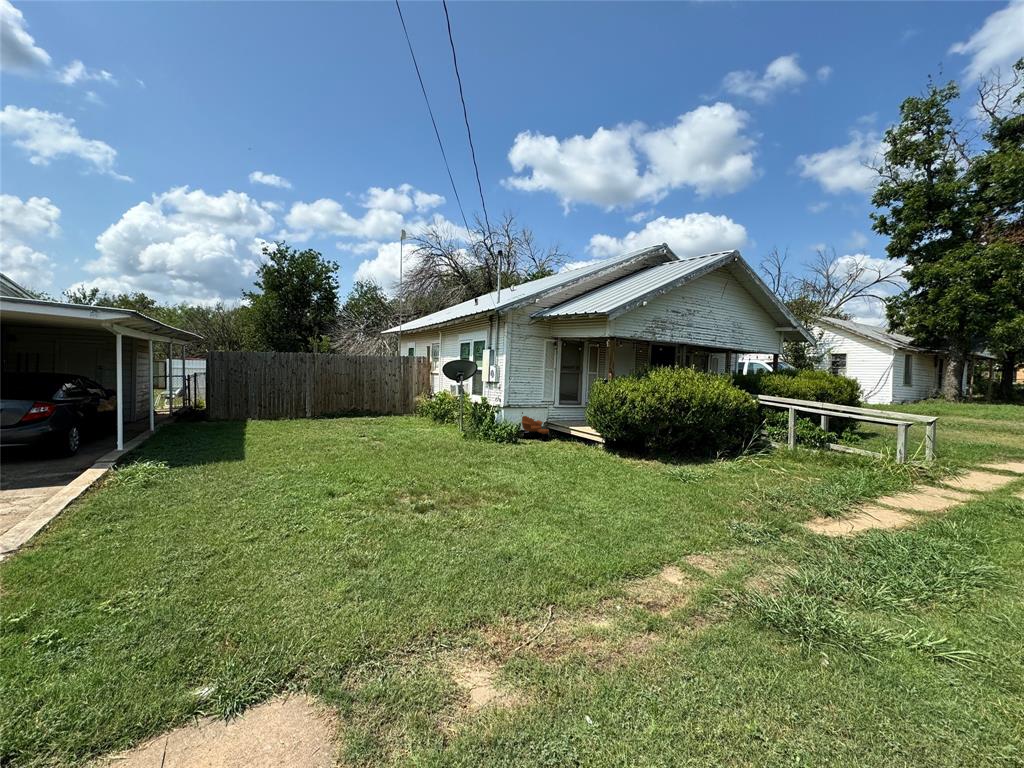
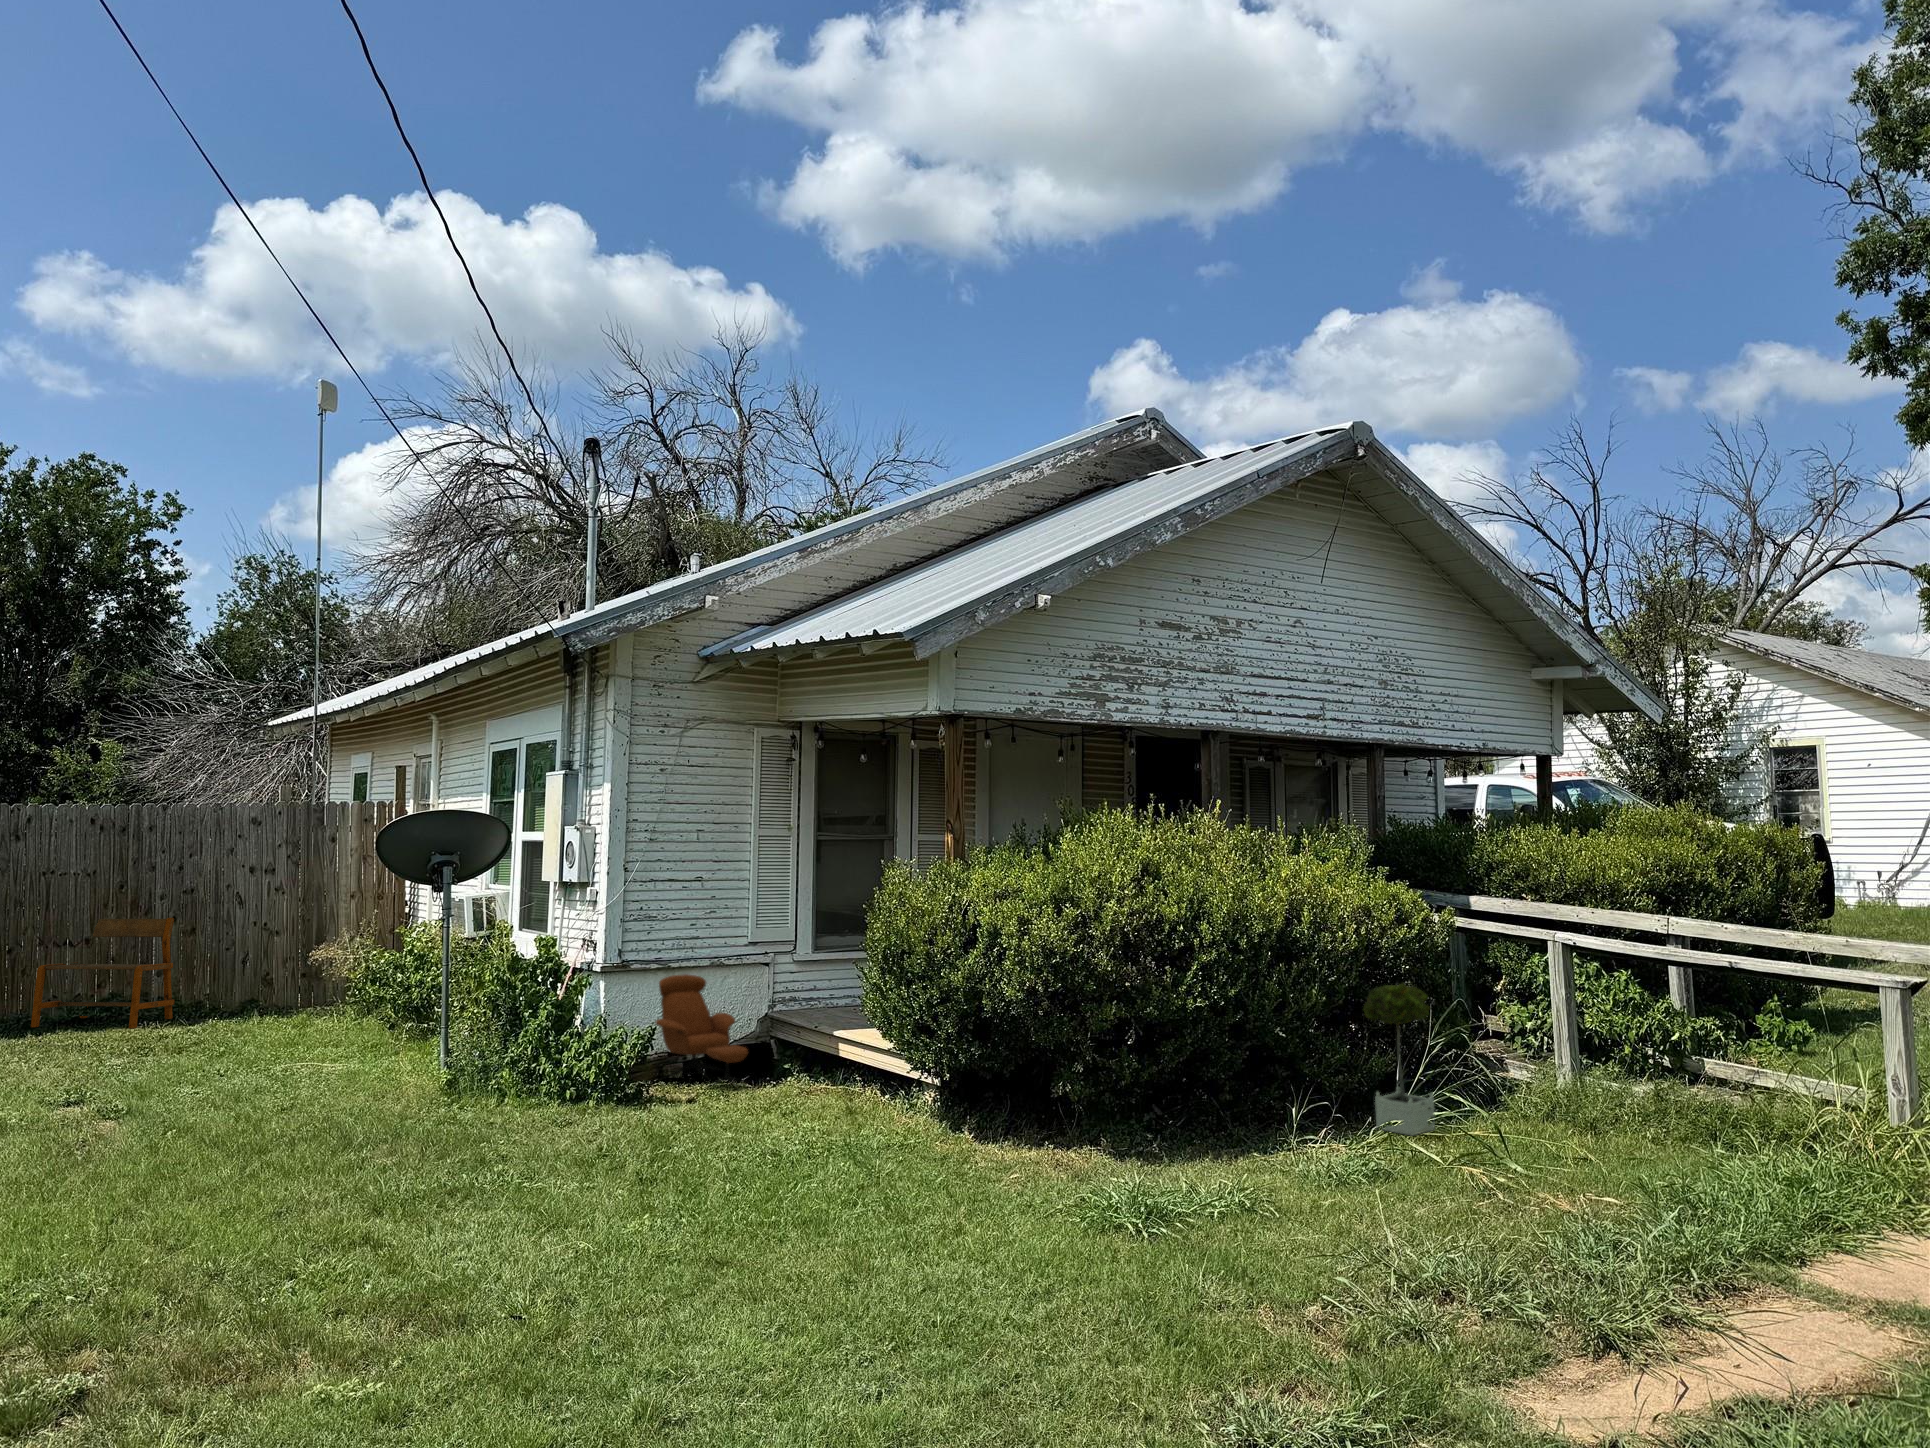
bench: none [332,388,370,419] -> present [31,918,174,1028]
potted tree: none [735,418,755,460] -> present [1363,983,1435,1135]

